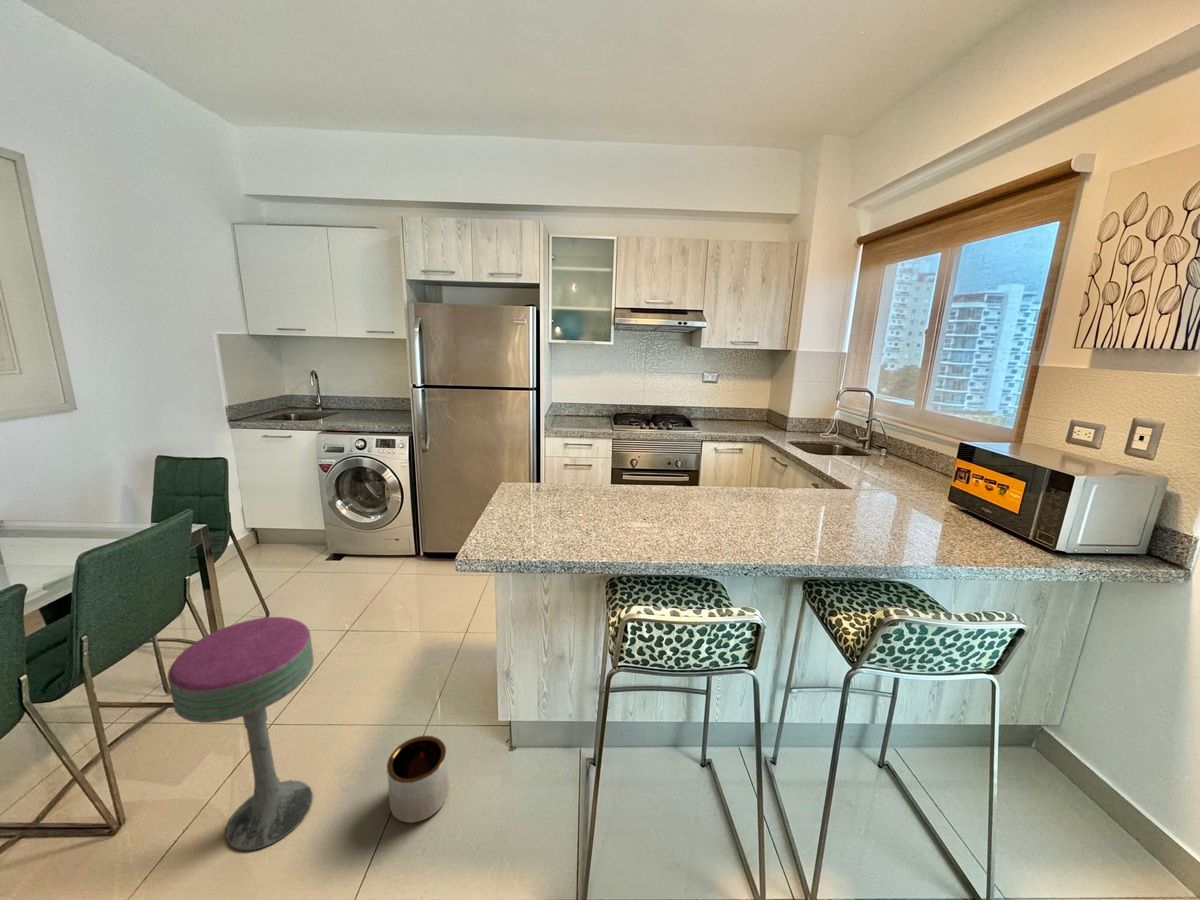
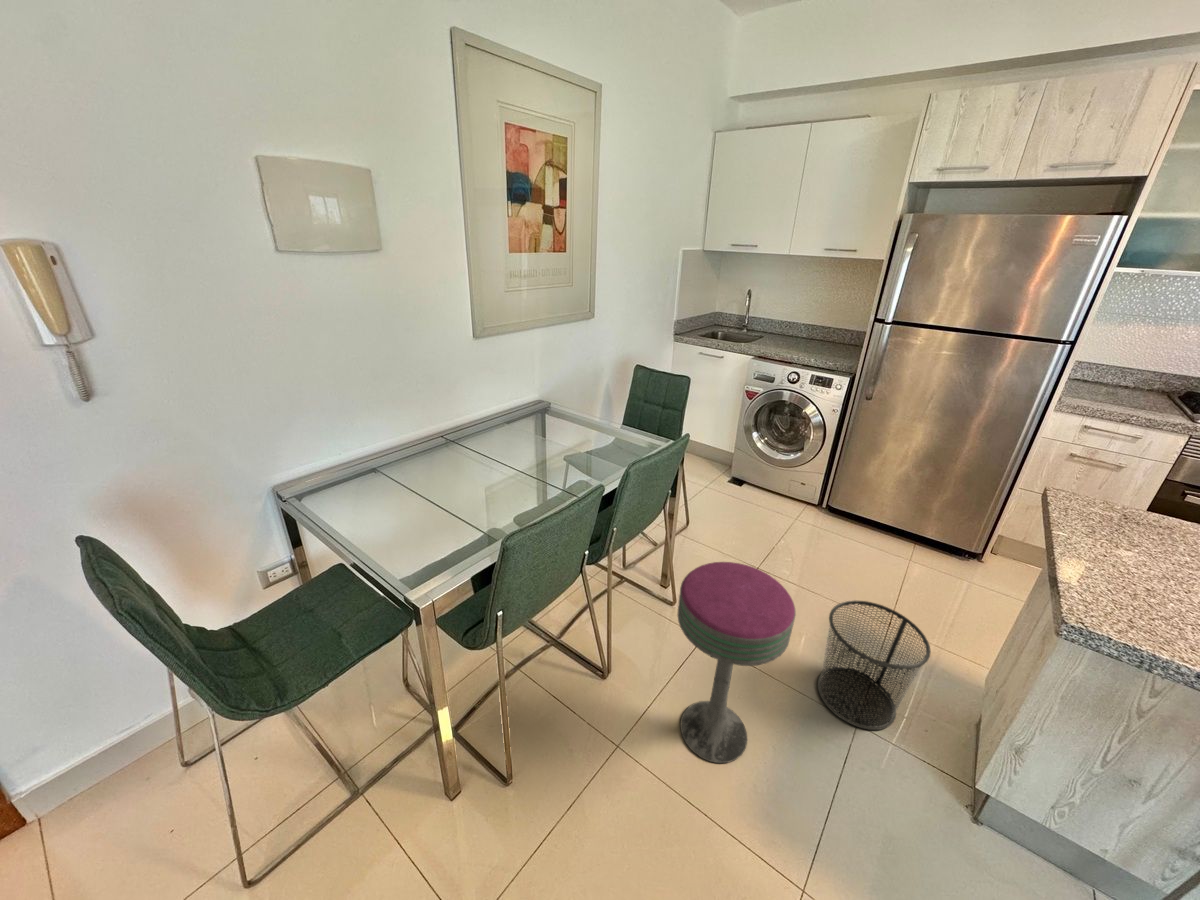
waste bin: none [383,613,467,730] -> present [818,600,931,730]
planter: present [387,736,449,823] -> none [826,744,907,840]

